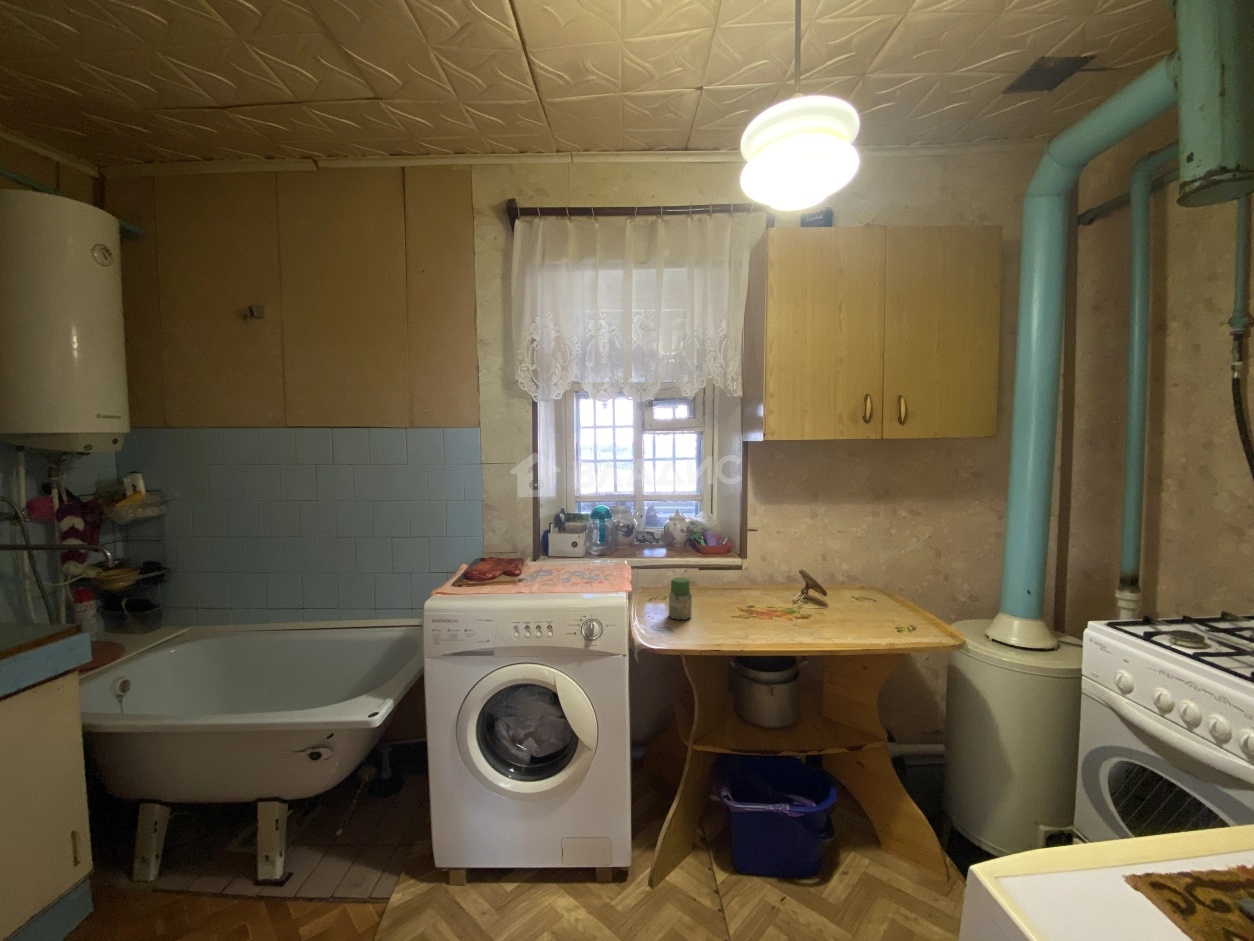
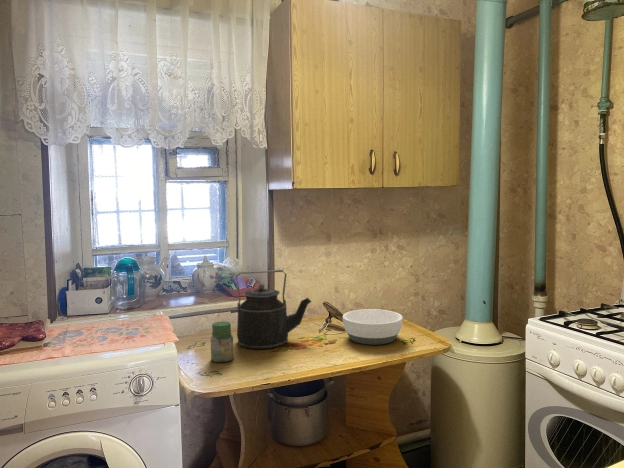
kettle: none [700,528,783,612] -> present [236,270,311,349]
bowl: none [819,582,895,625] -> present [343,309,403,345]

